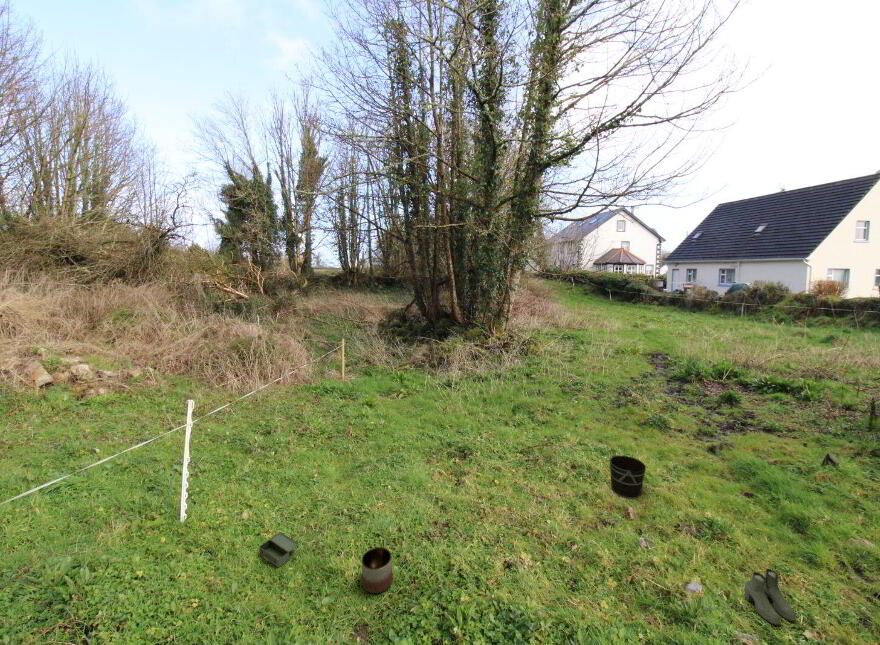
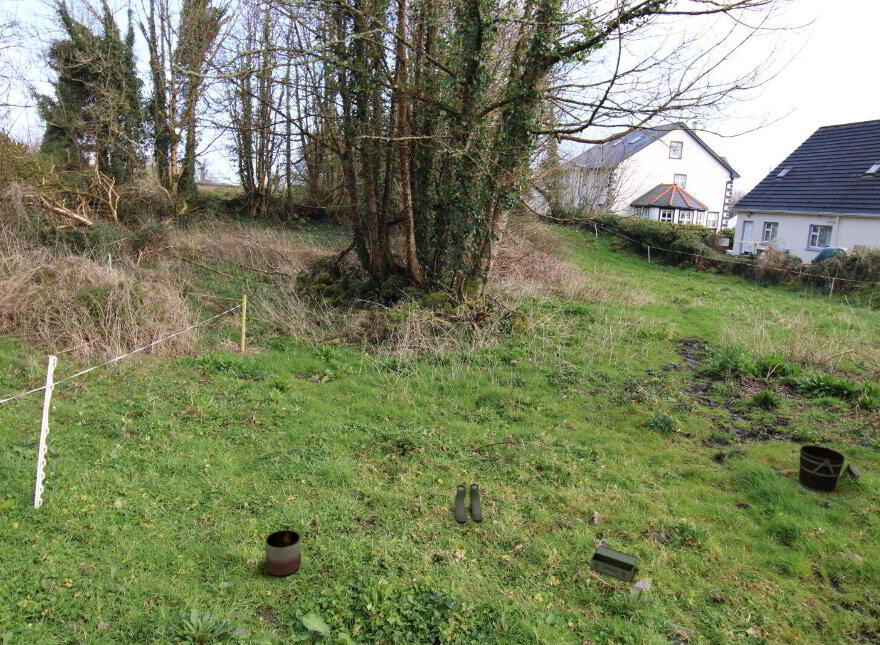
bucket: present [609,455,646,499] -> present [799,445,845,493]
toolbox: present [259,533,299,567] -> present [590,545,638,582]
boots: present [745,569,796,625] -> present [454,484,482,522]

